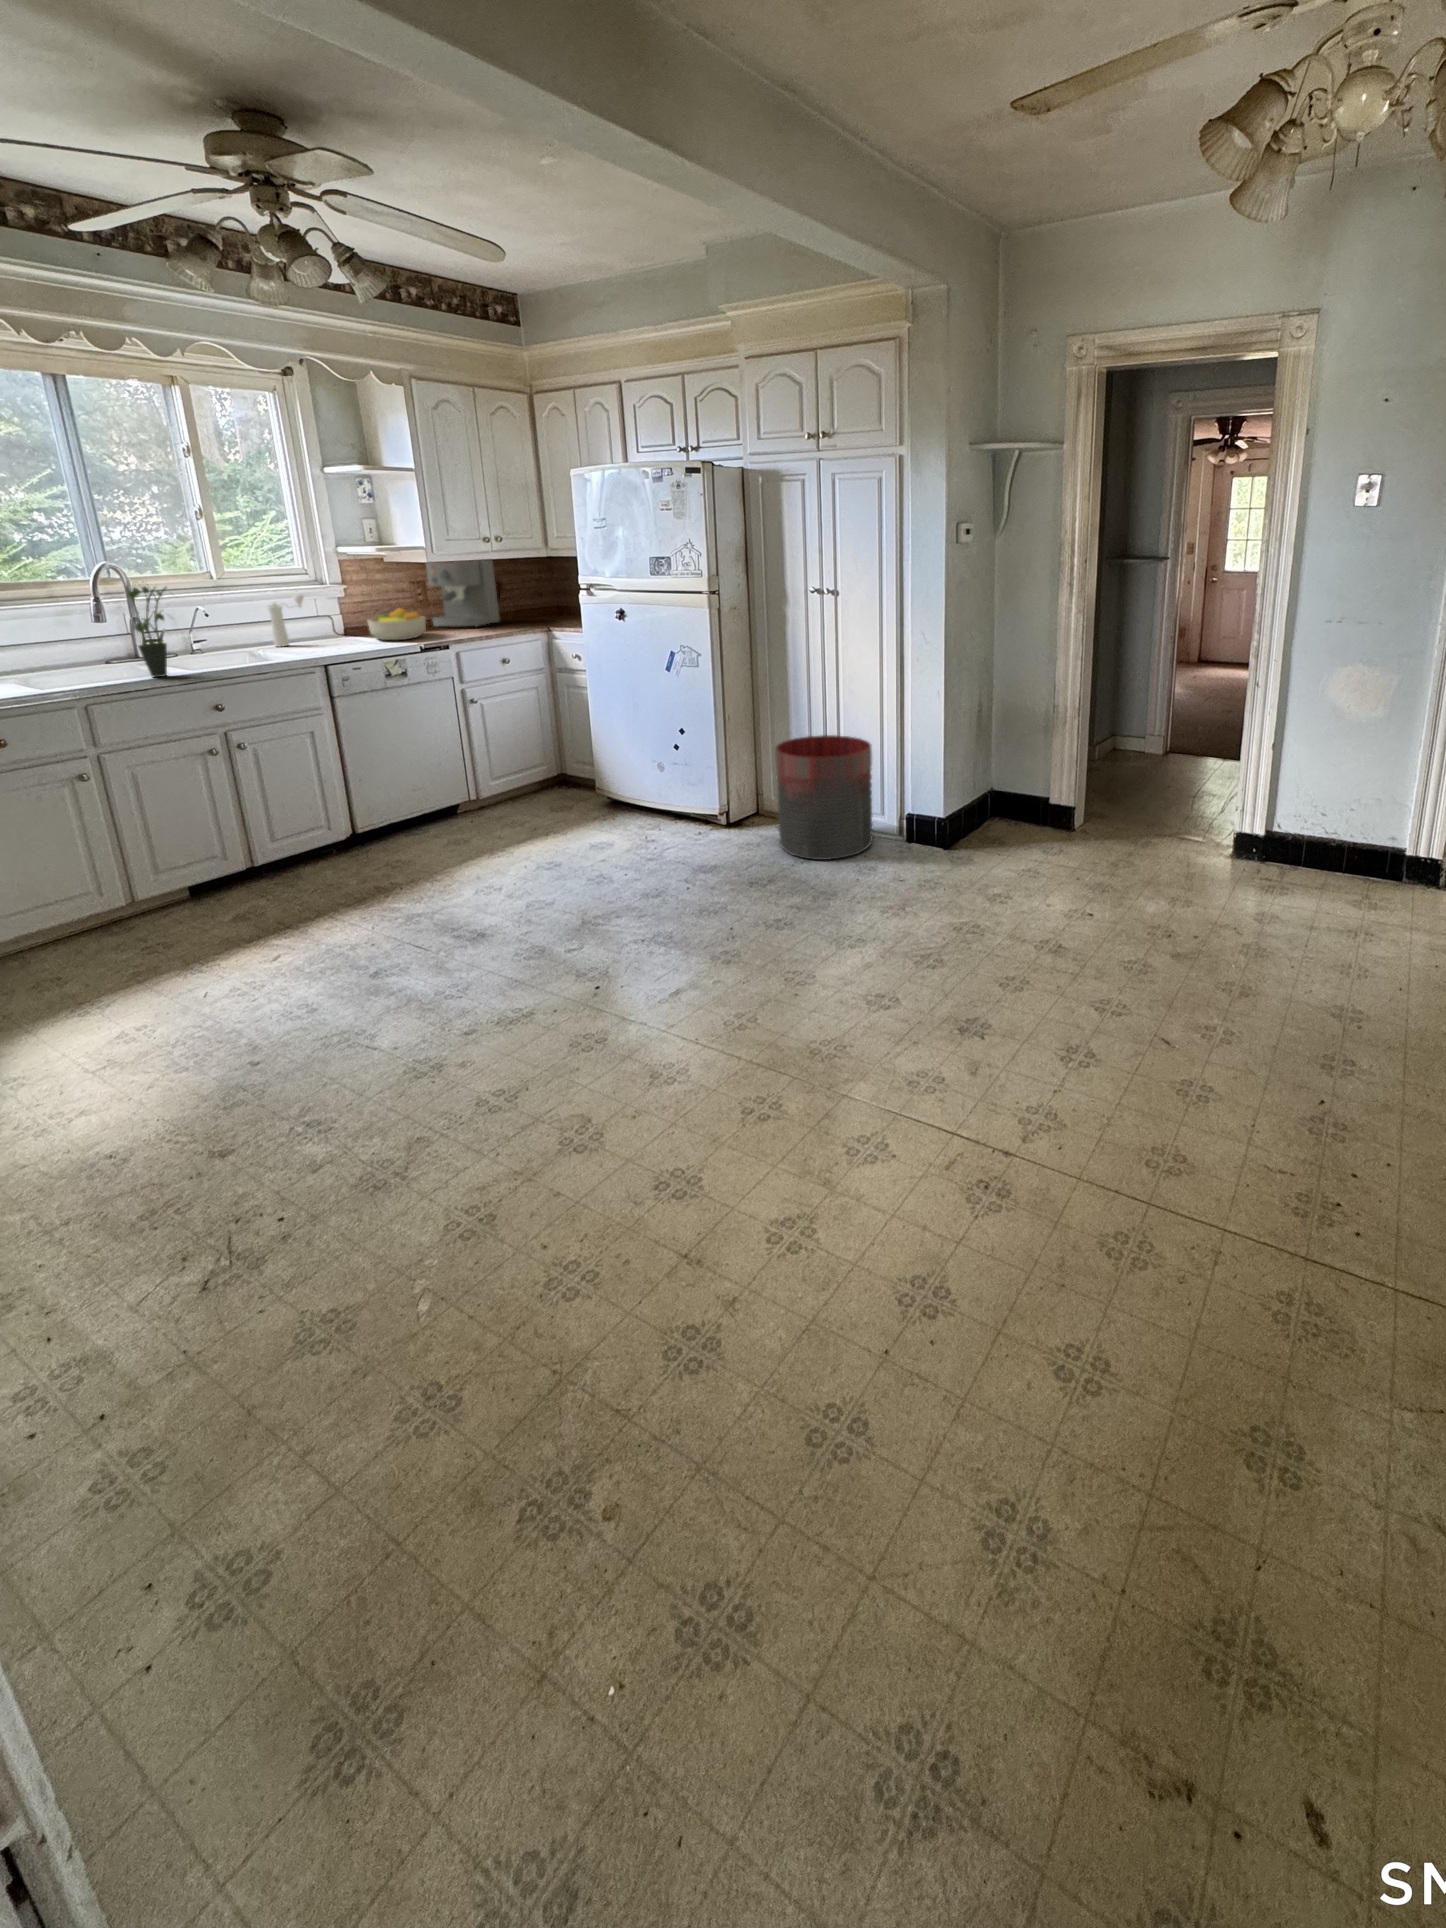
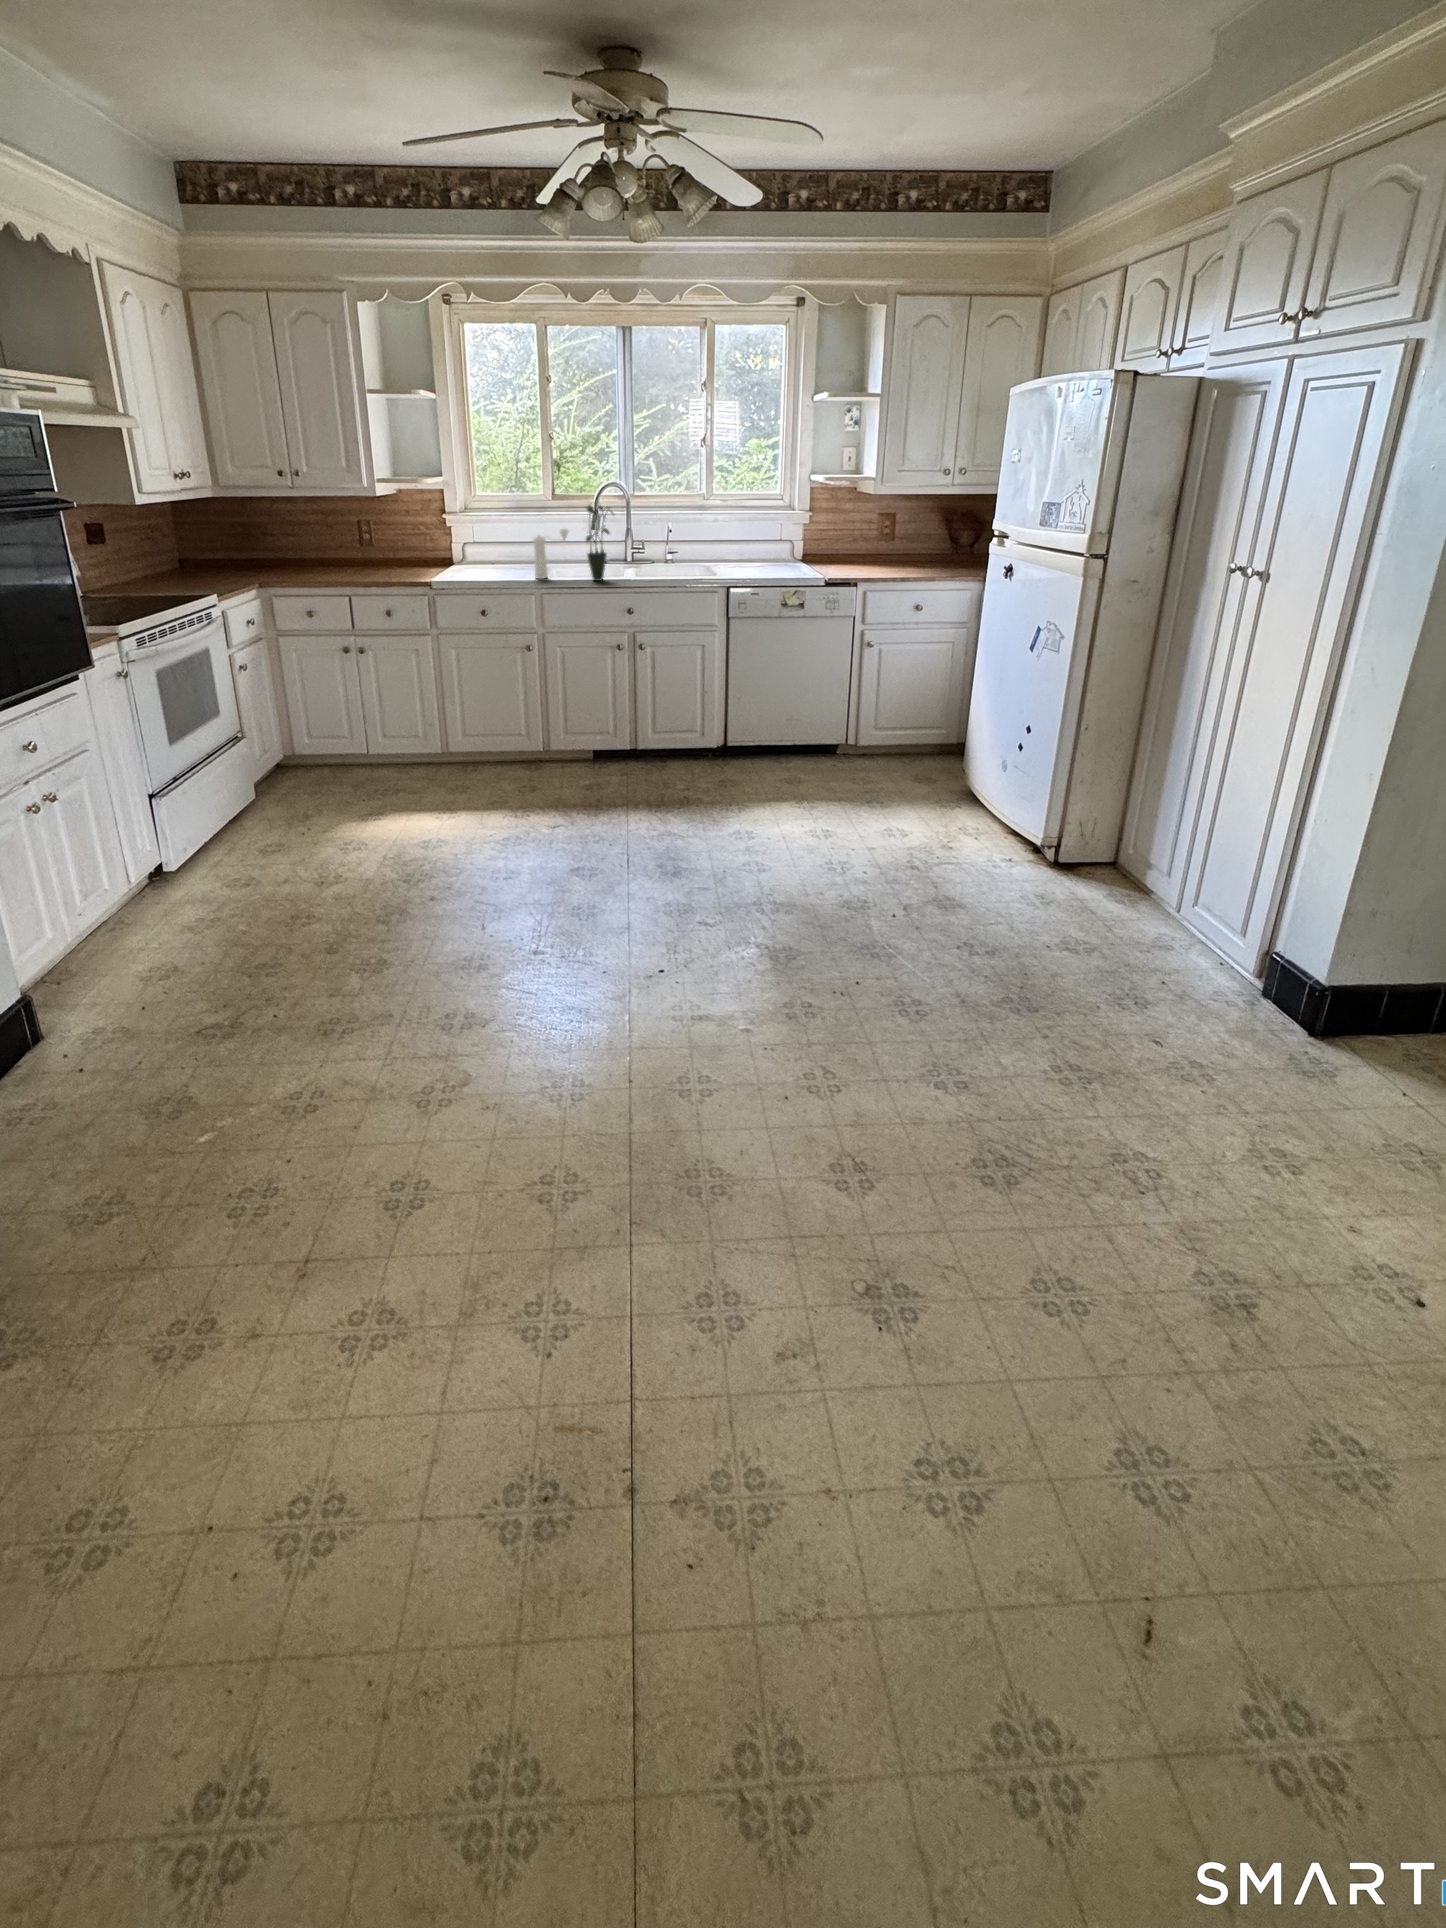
coffee maker: present [426,559,500,627] -> none [886,490,961,566]
pepper mill: present [267,595,304,647] -> present [533,529,569,579]
fruit bowl: present [368,608,426,640] -> none [801,538,858,571]
trash can: present [775,735,873,860] -> none [1060,779,1239,973]

